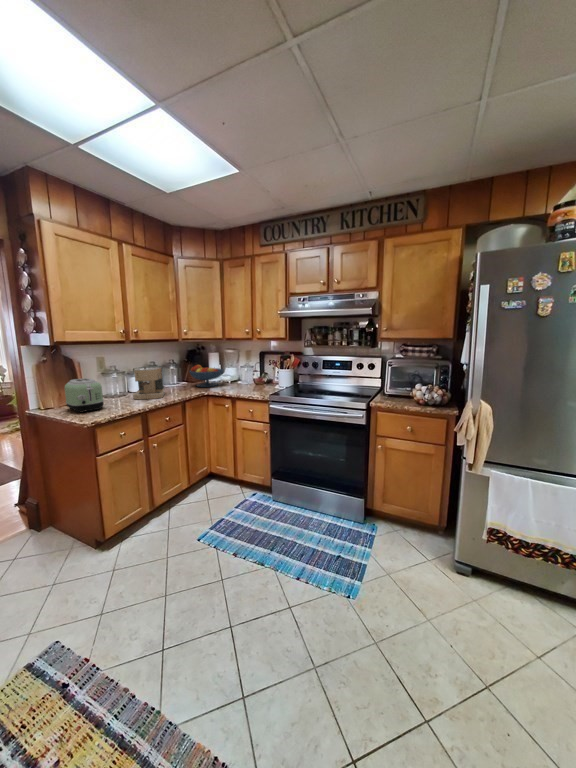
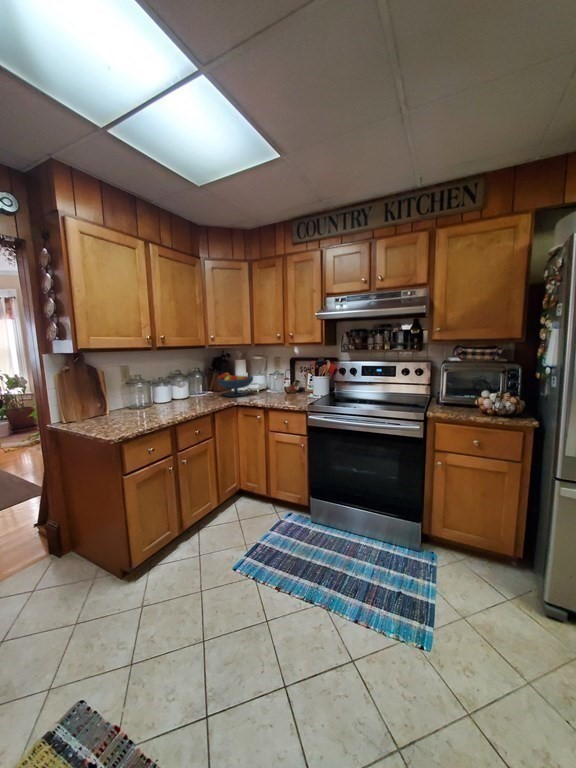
coffee maker: present [133,366,164,399] -> none [159,375,193,411]
toaster: present [65,378,104,413] -> none [89,388,131,426]

